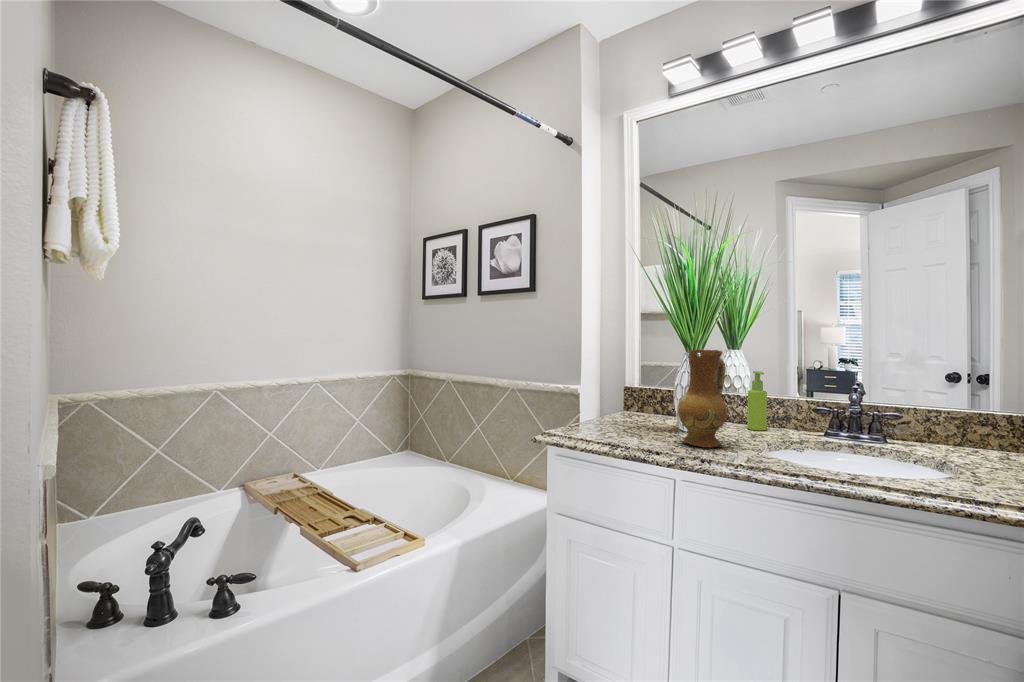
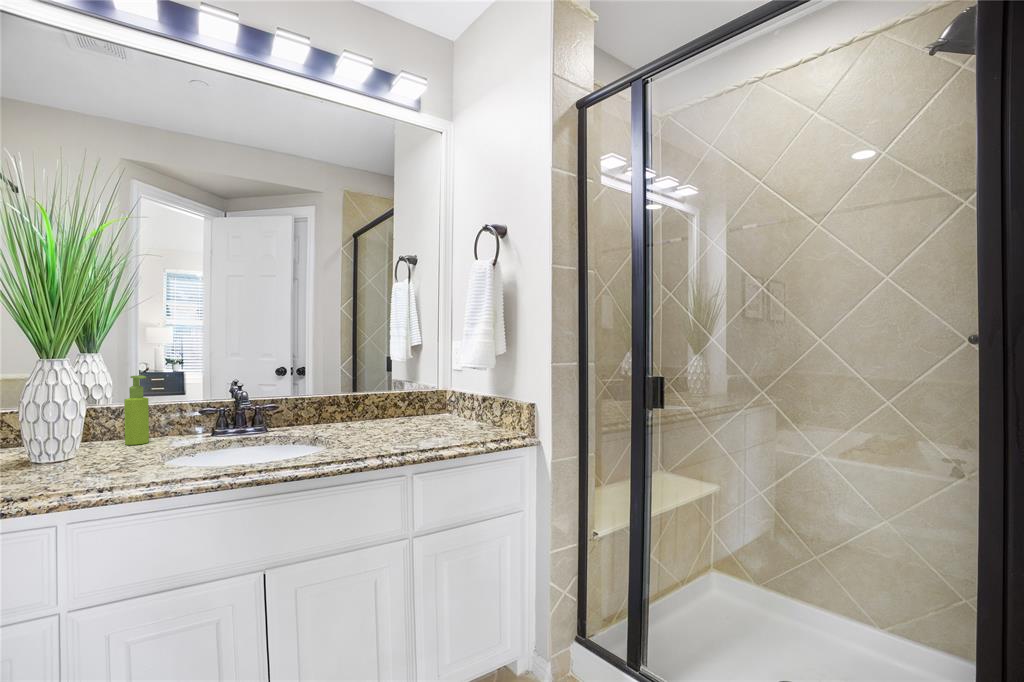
ceramic jug: present [677,349,727,448] -> none [43,351,119,477]

